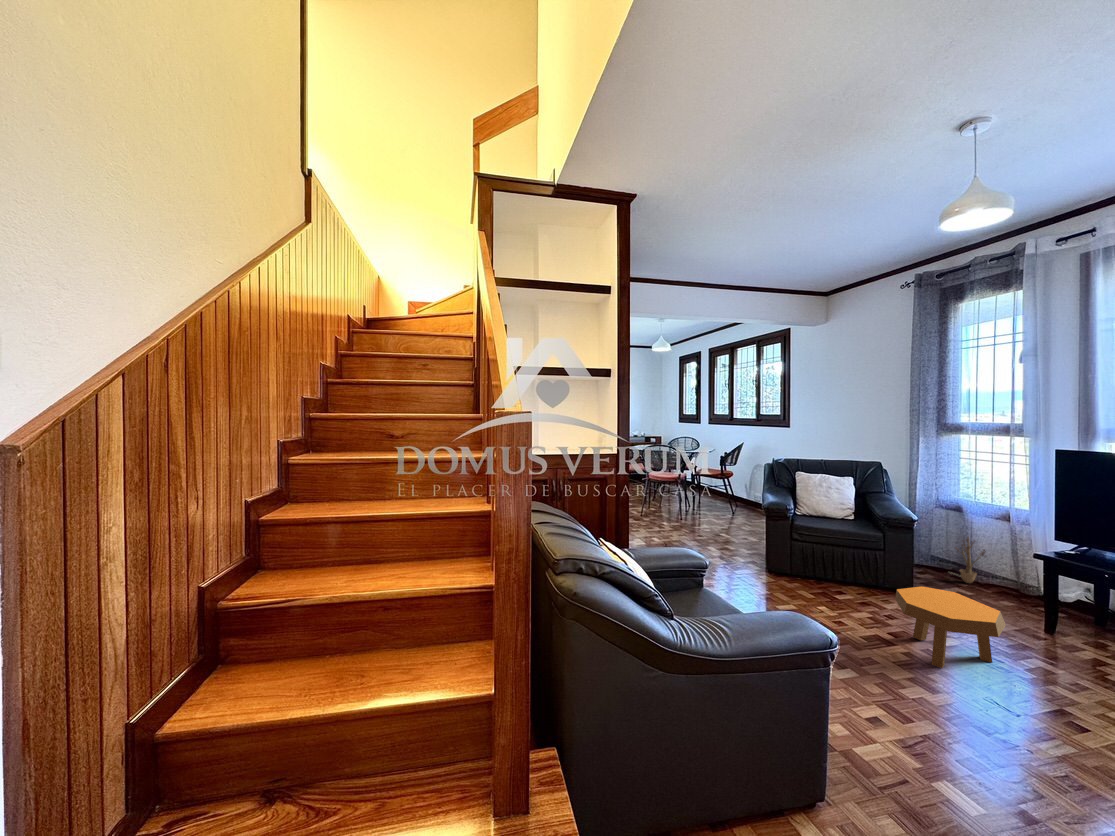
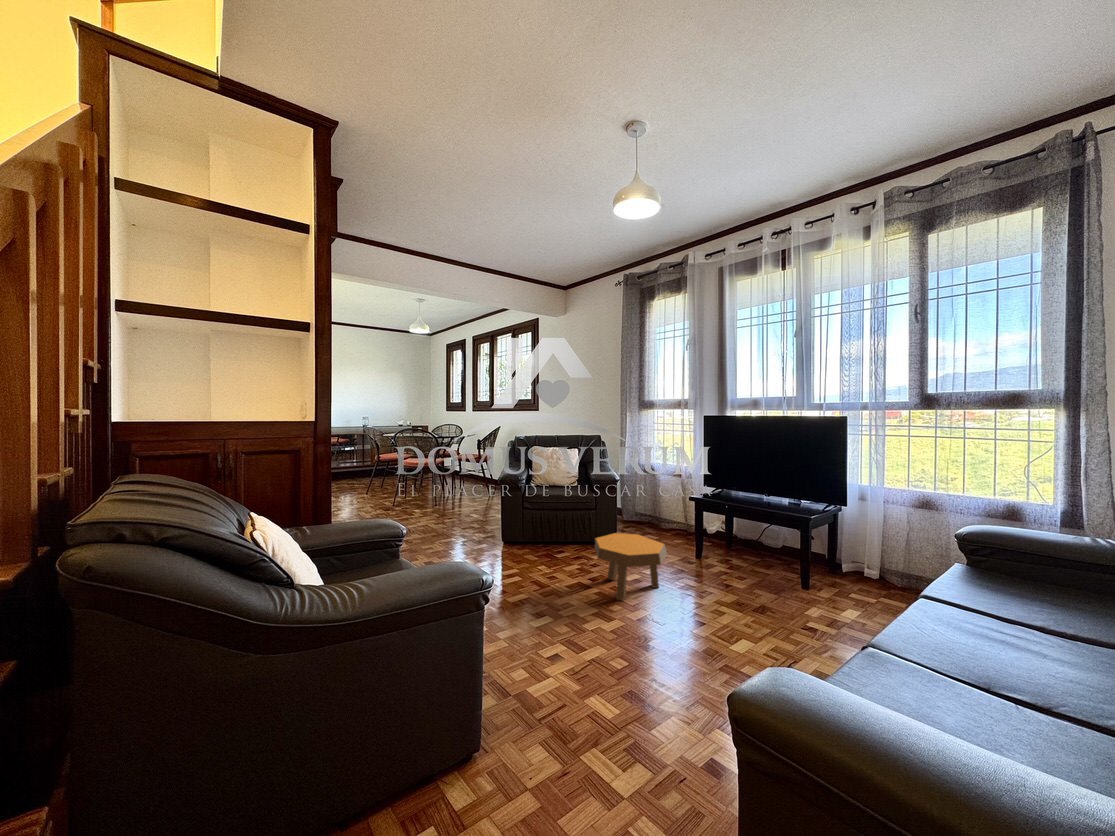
decorative plant: present [955,537,985,583] -> none [644,491,667,530]

